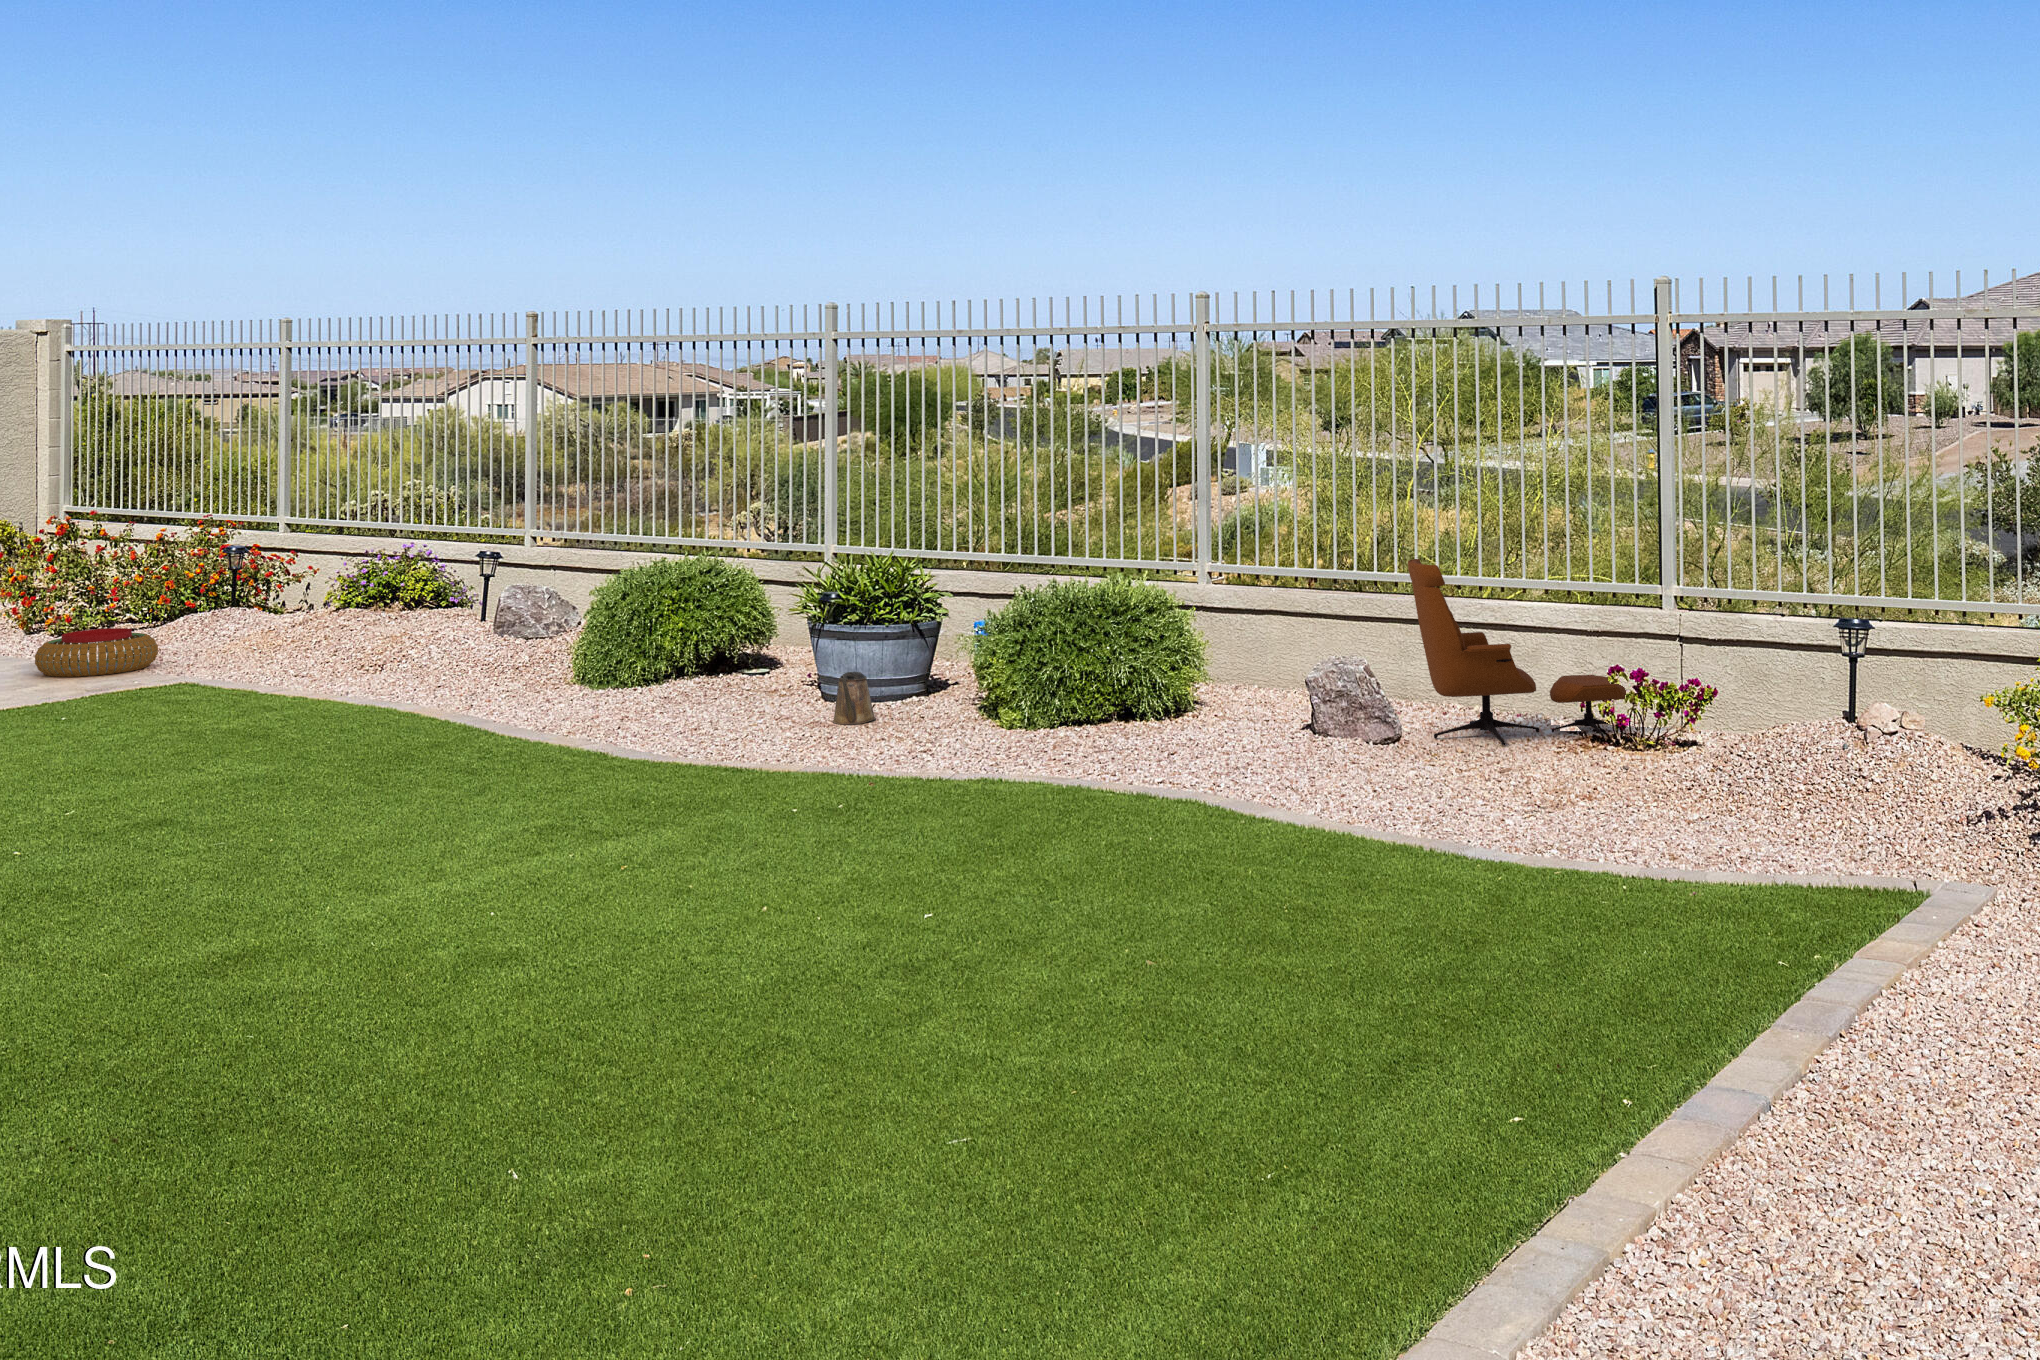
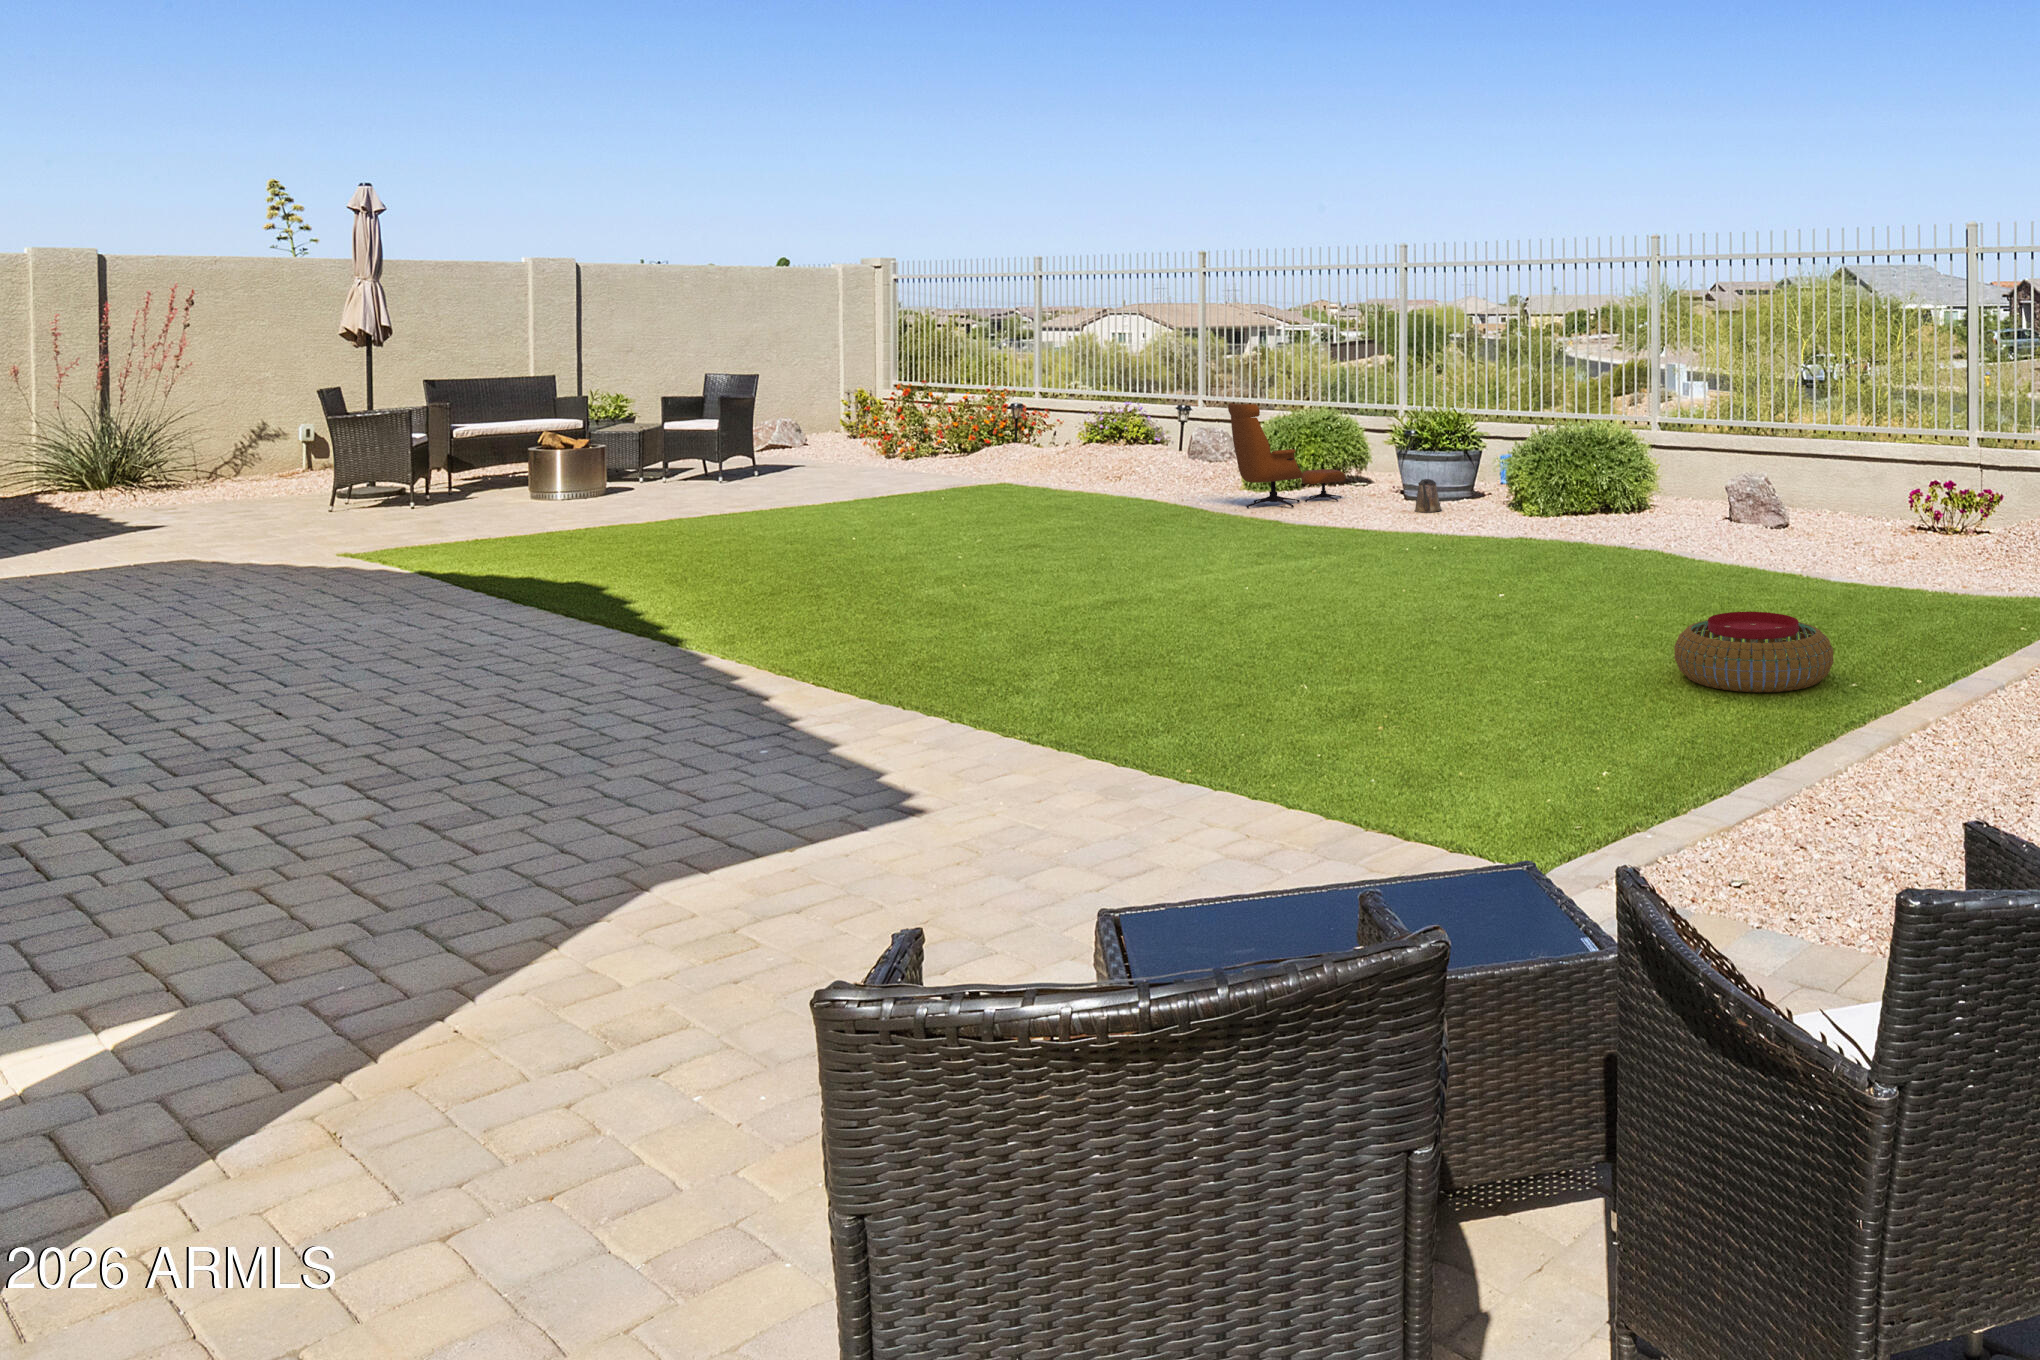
lounge chair: present [1408,559,1626,746] -> present [1228,403,1345,508]
pouf: present [35,628,158,677] -> present [1674,612,1833,692]

